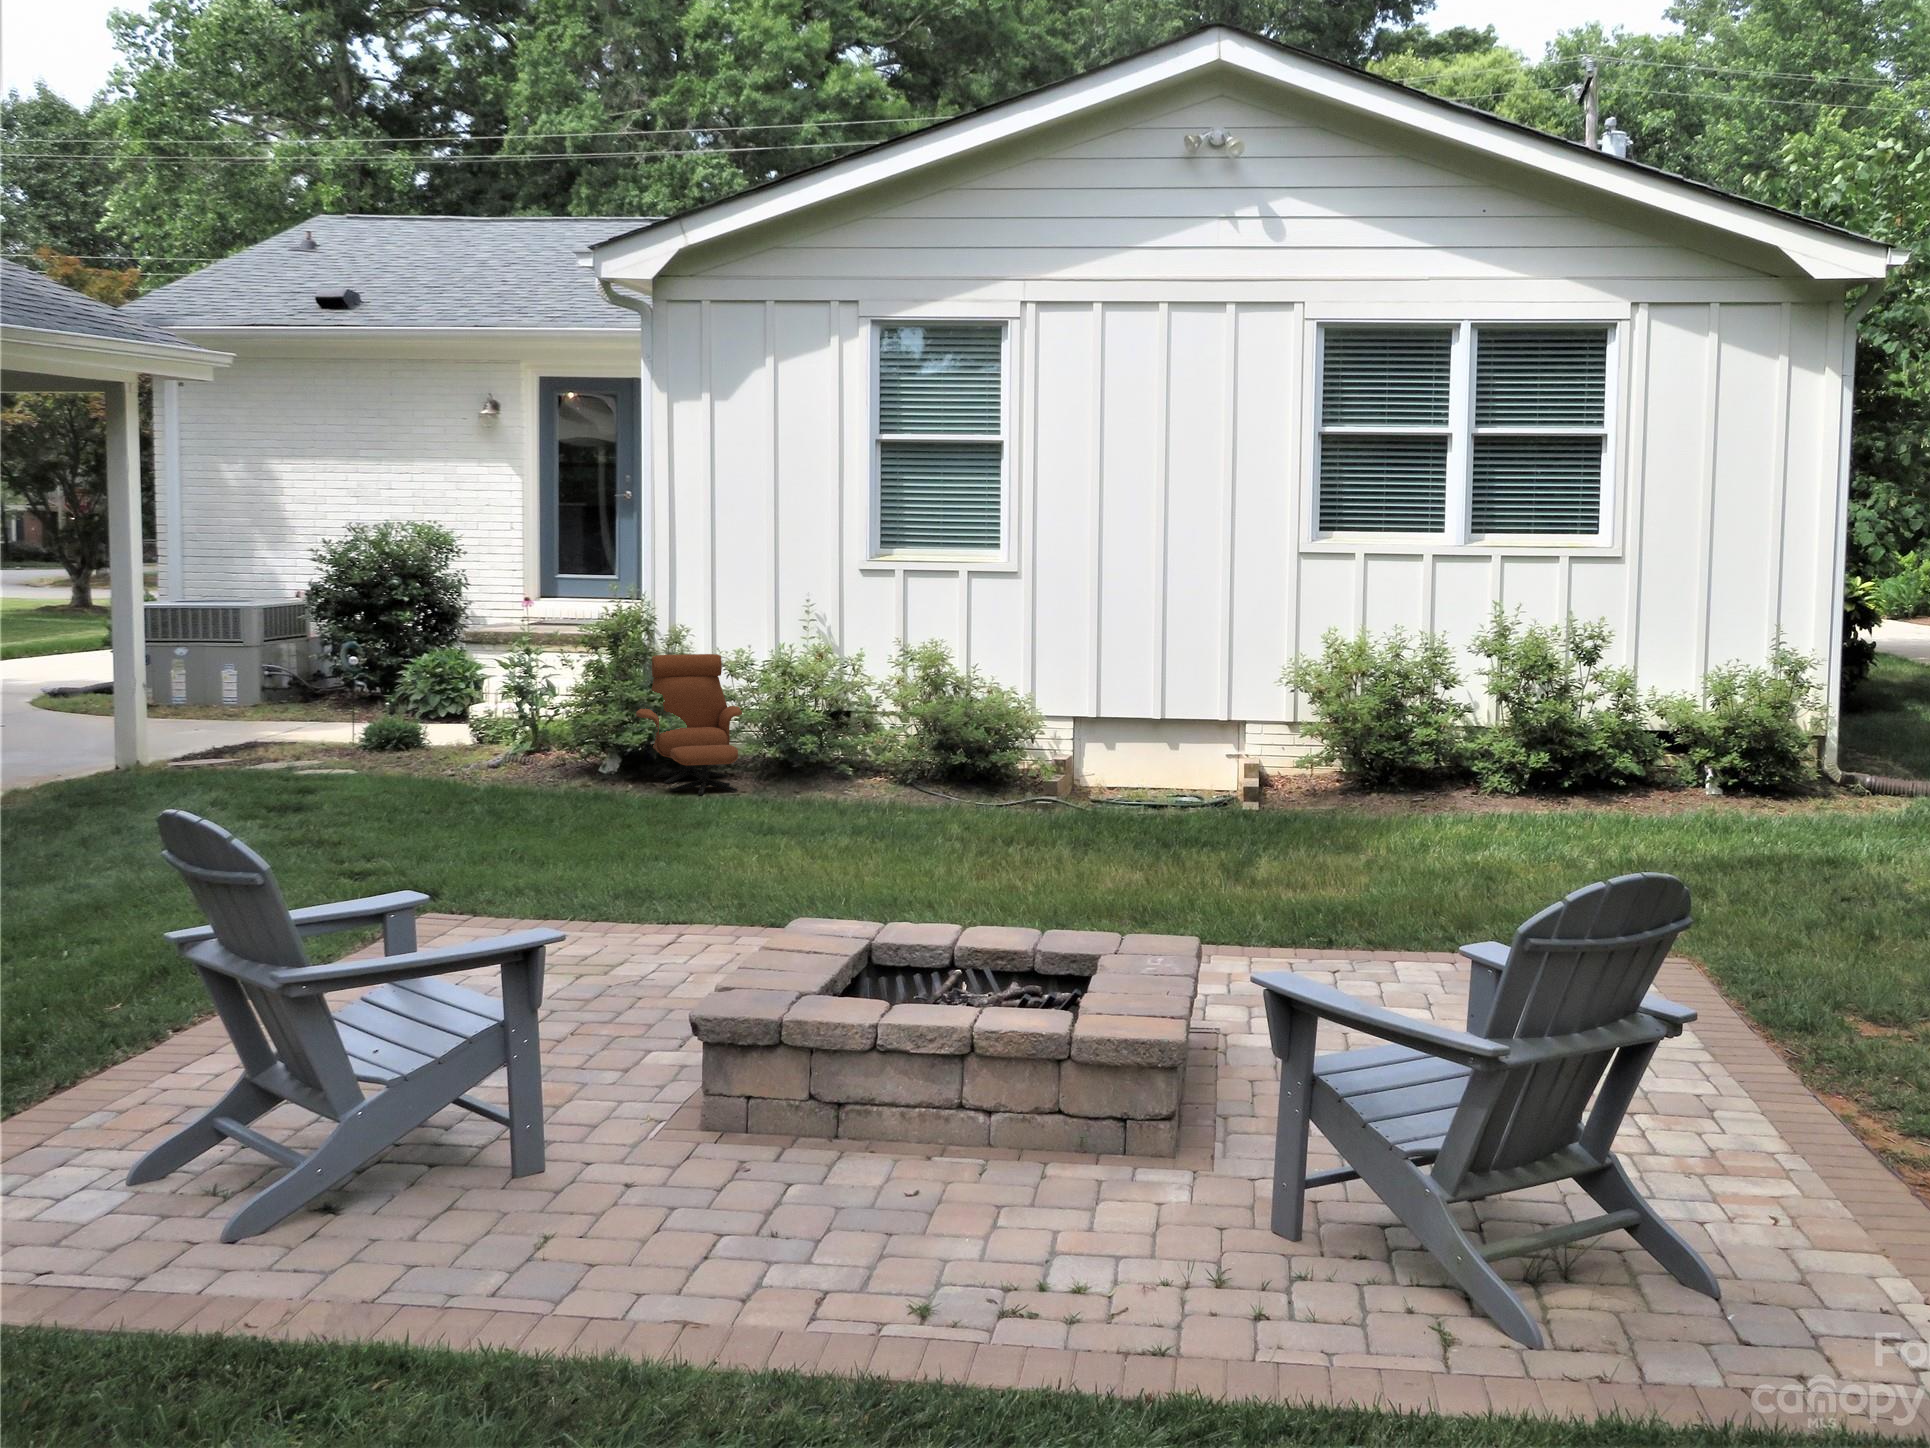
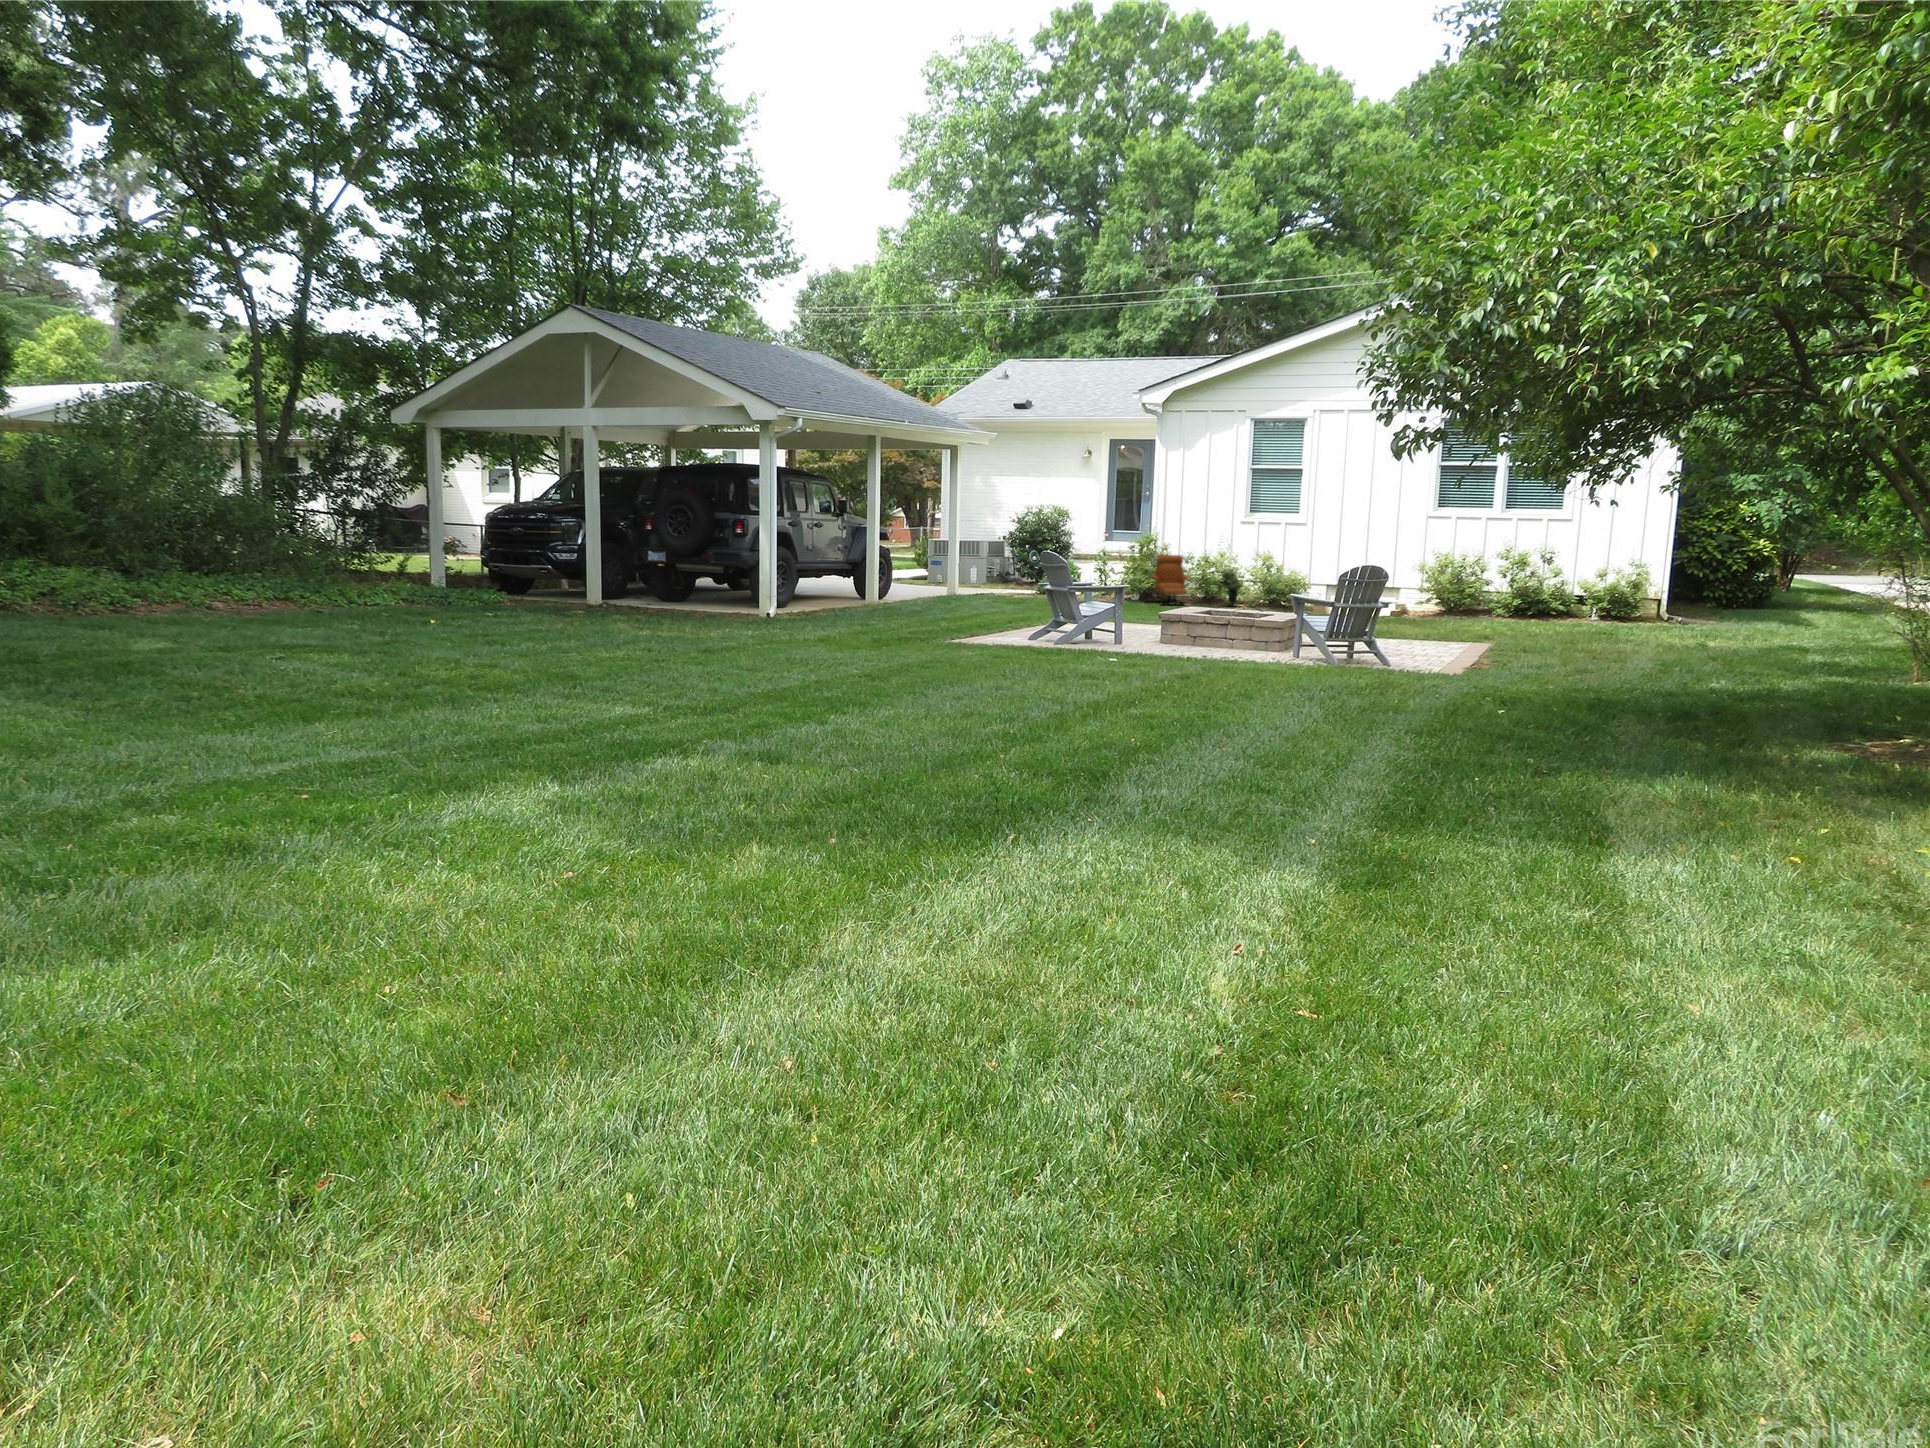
potted plant: none [819,685,878,789] -> present [1221,569,1242,606]

